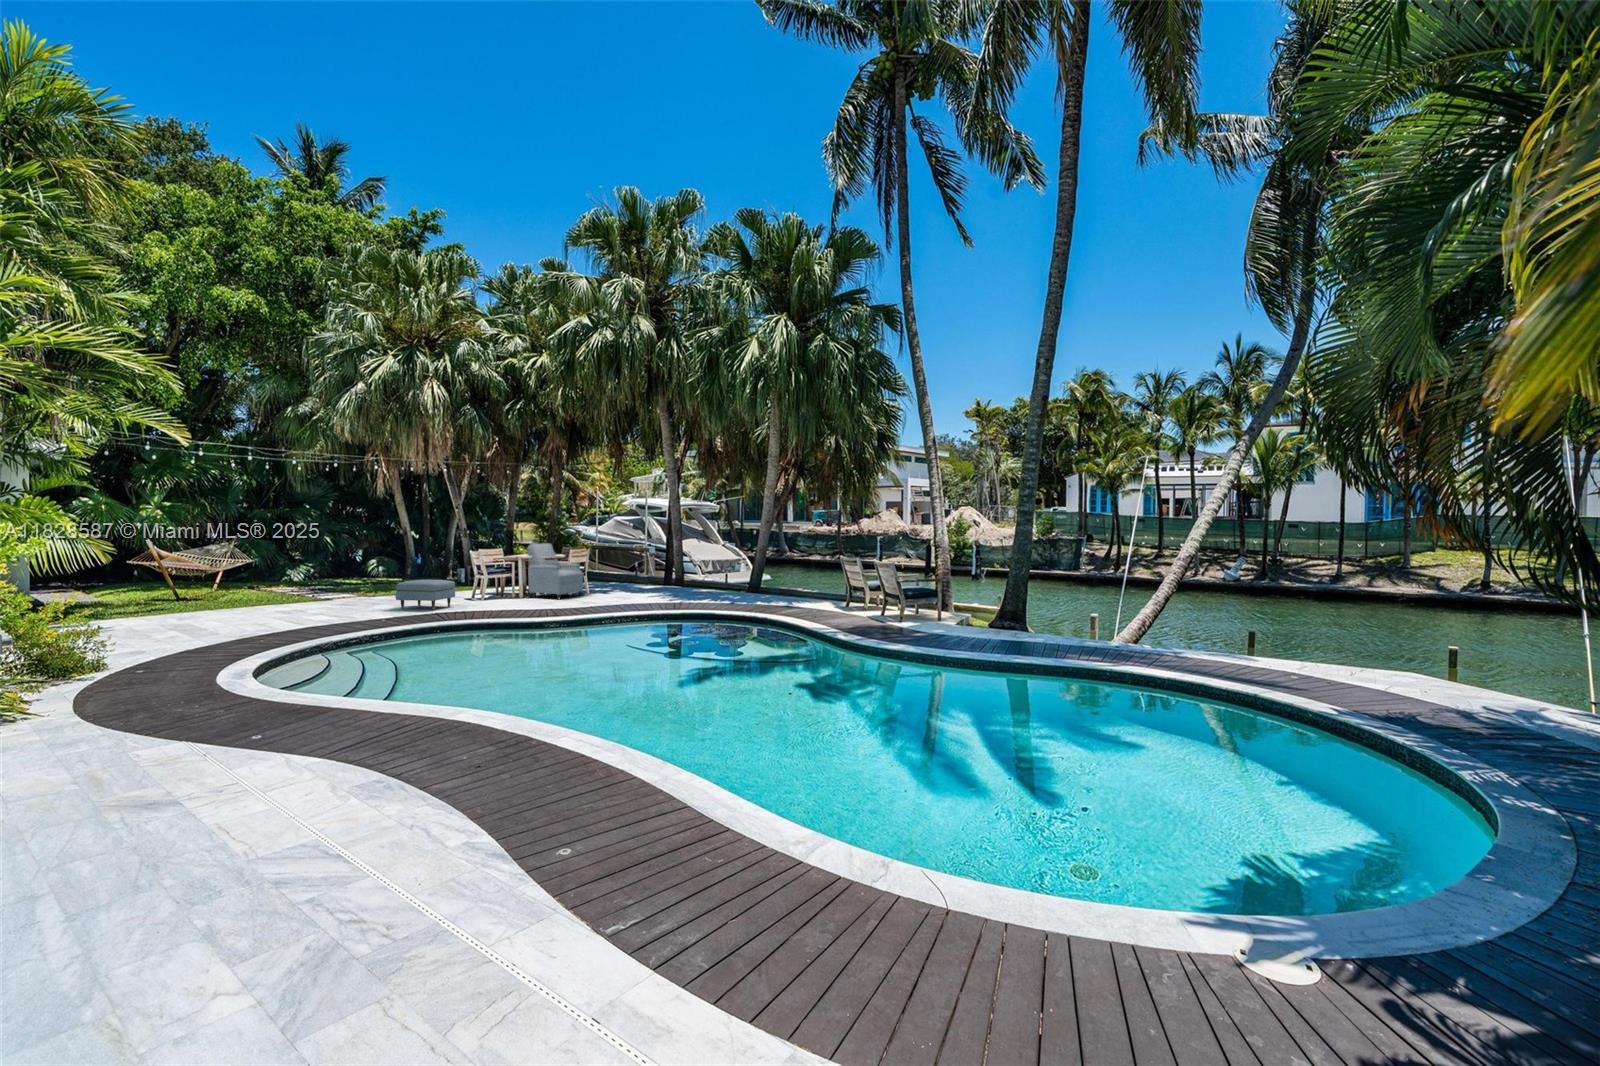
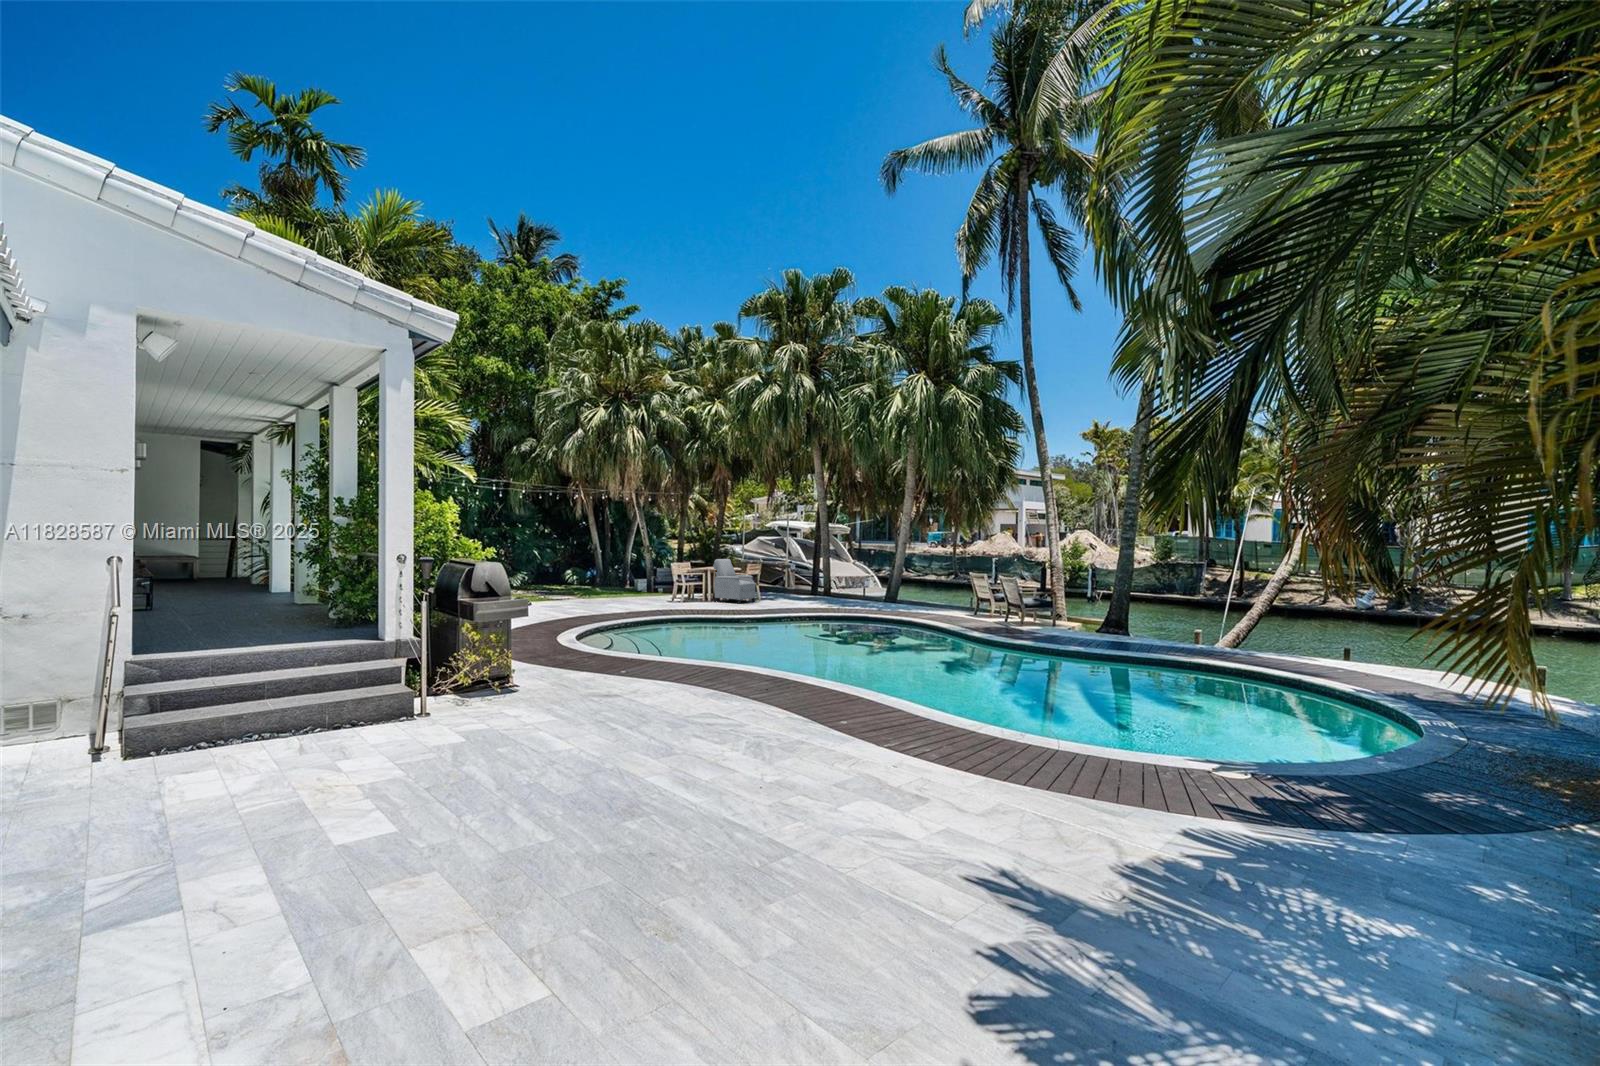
ottoman: present [395,580,455,610] -> none [629,585,669,608]

